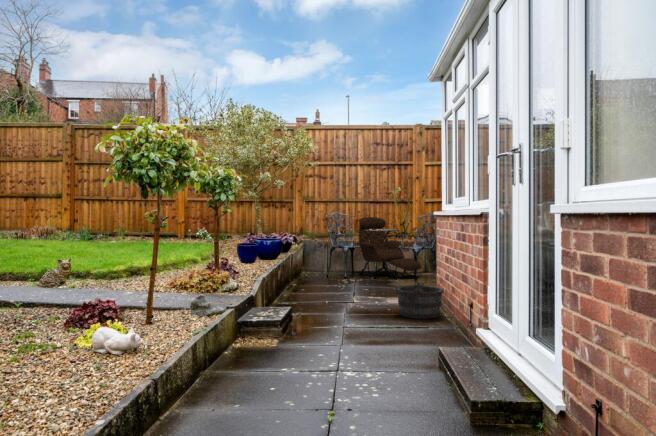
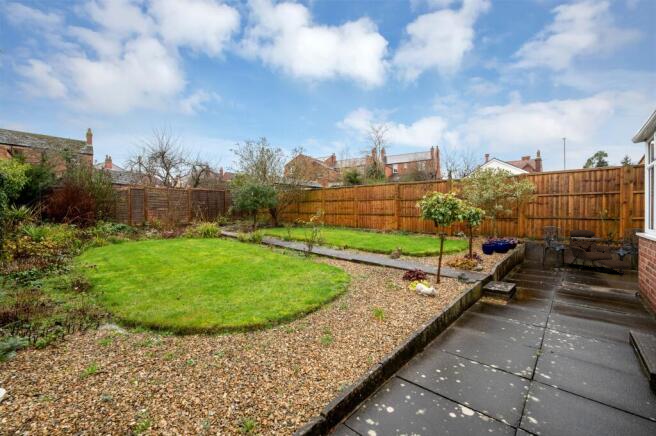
bucket: present [392,282,443,319] -> none [592,282,642,308]

